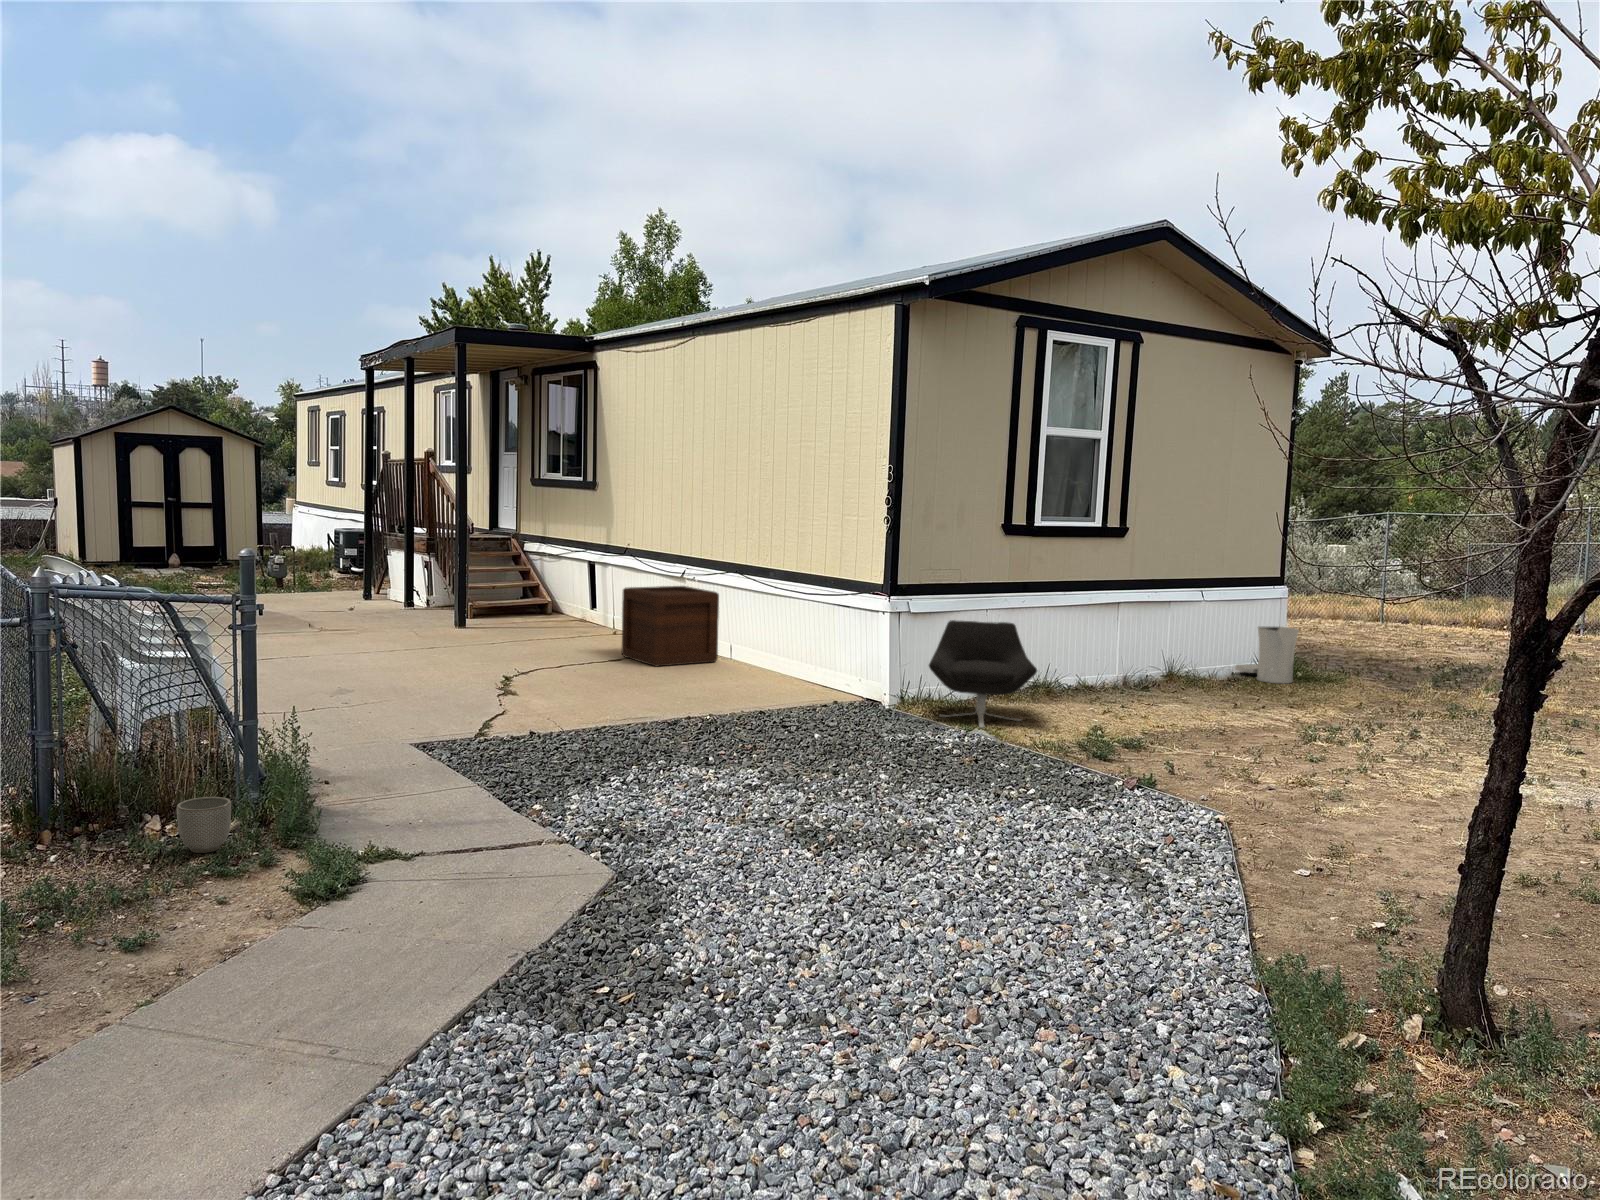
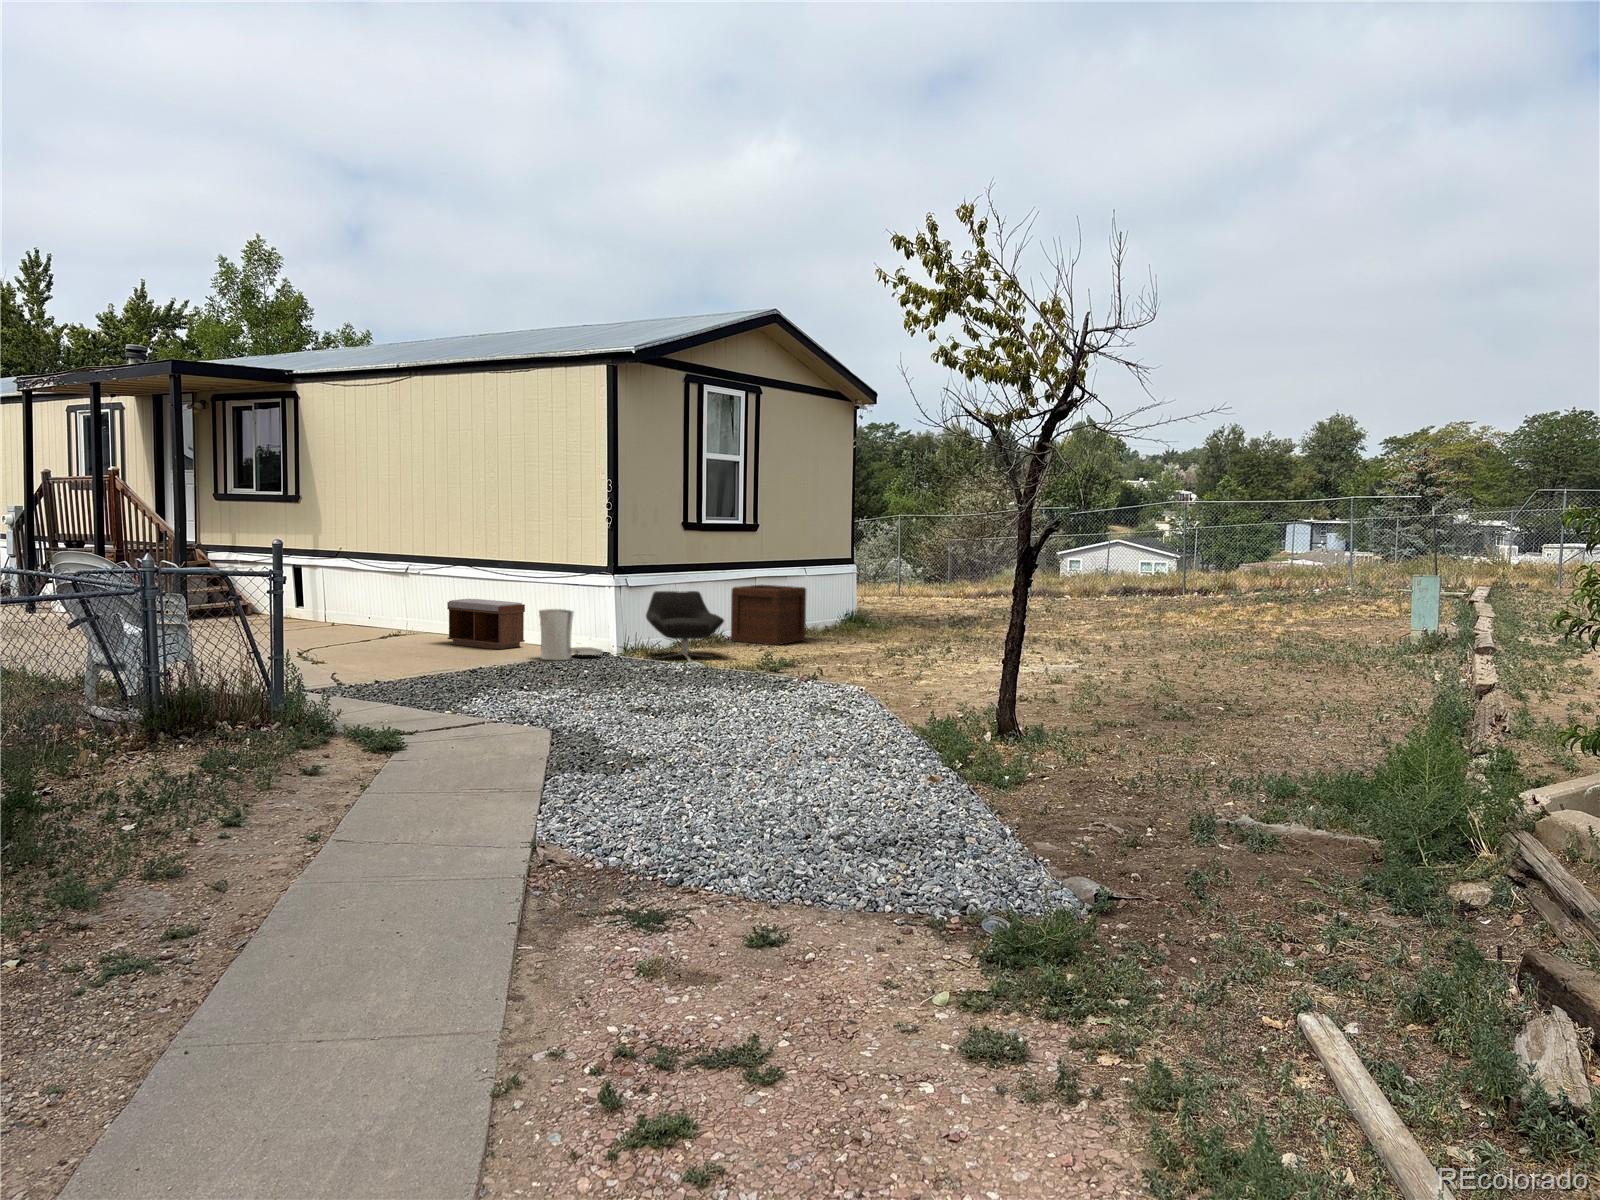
wooden crate: present [622,586,719,667] -> present [731,585,806,645]
bench: none [701,615,789,685] -> present [447,599,525,649]
trash can: present [1235,627,1299,684] -> present [539,609,603,660]
planter: present [177,797,231,853] -> none [271,703,306,737]

